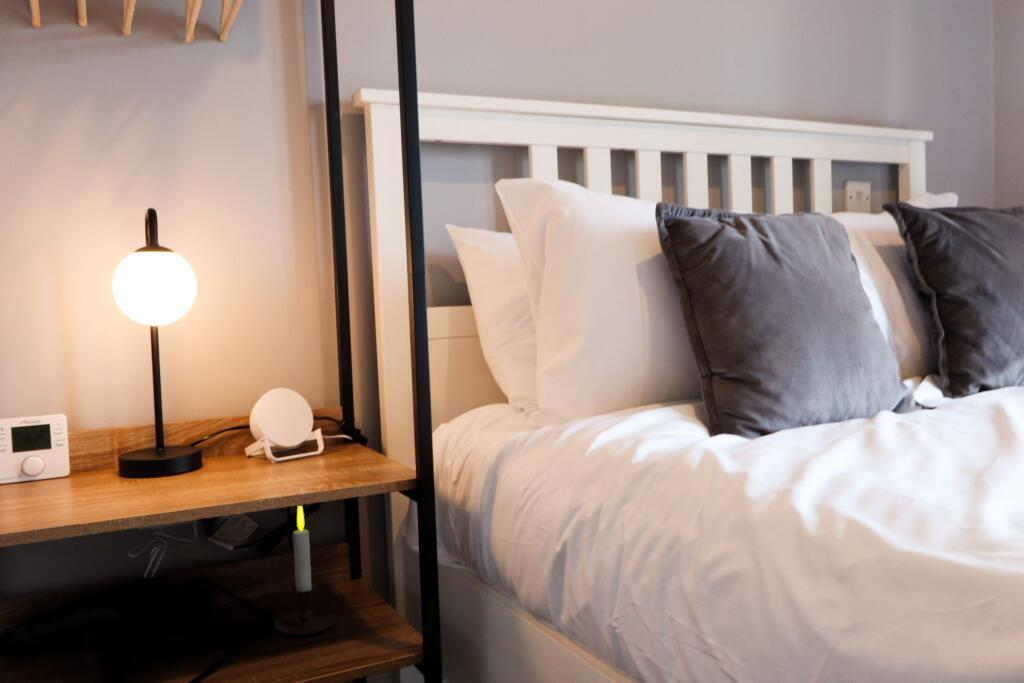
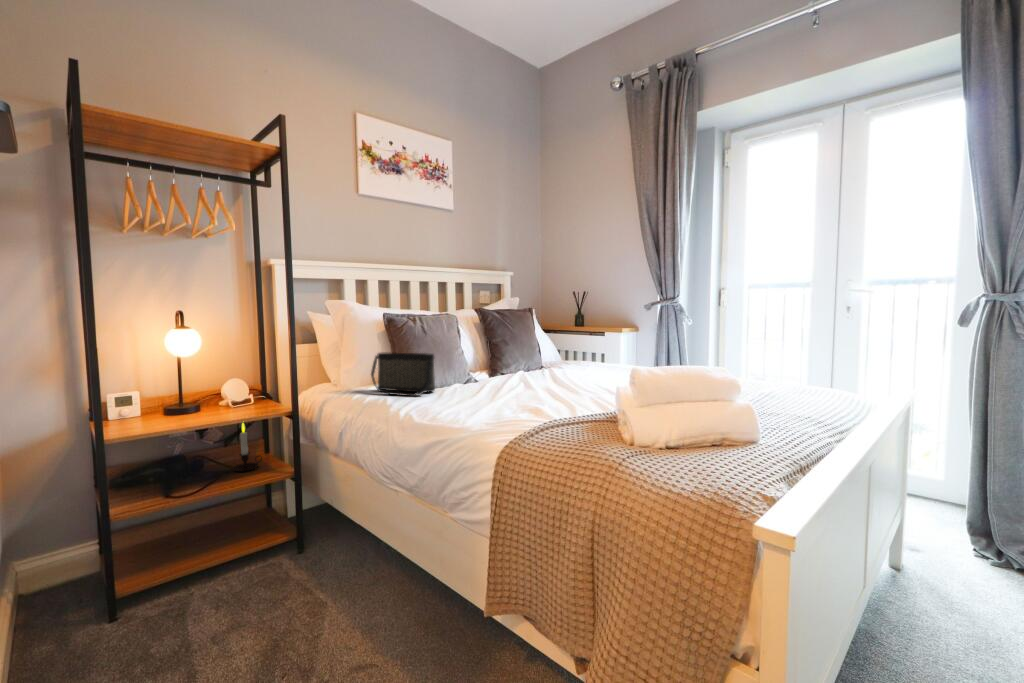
handbag: none [633,321,836,450] -> present [371,353,435,396]

